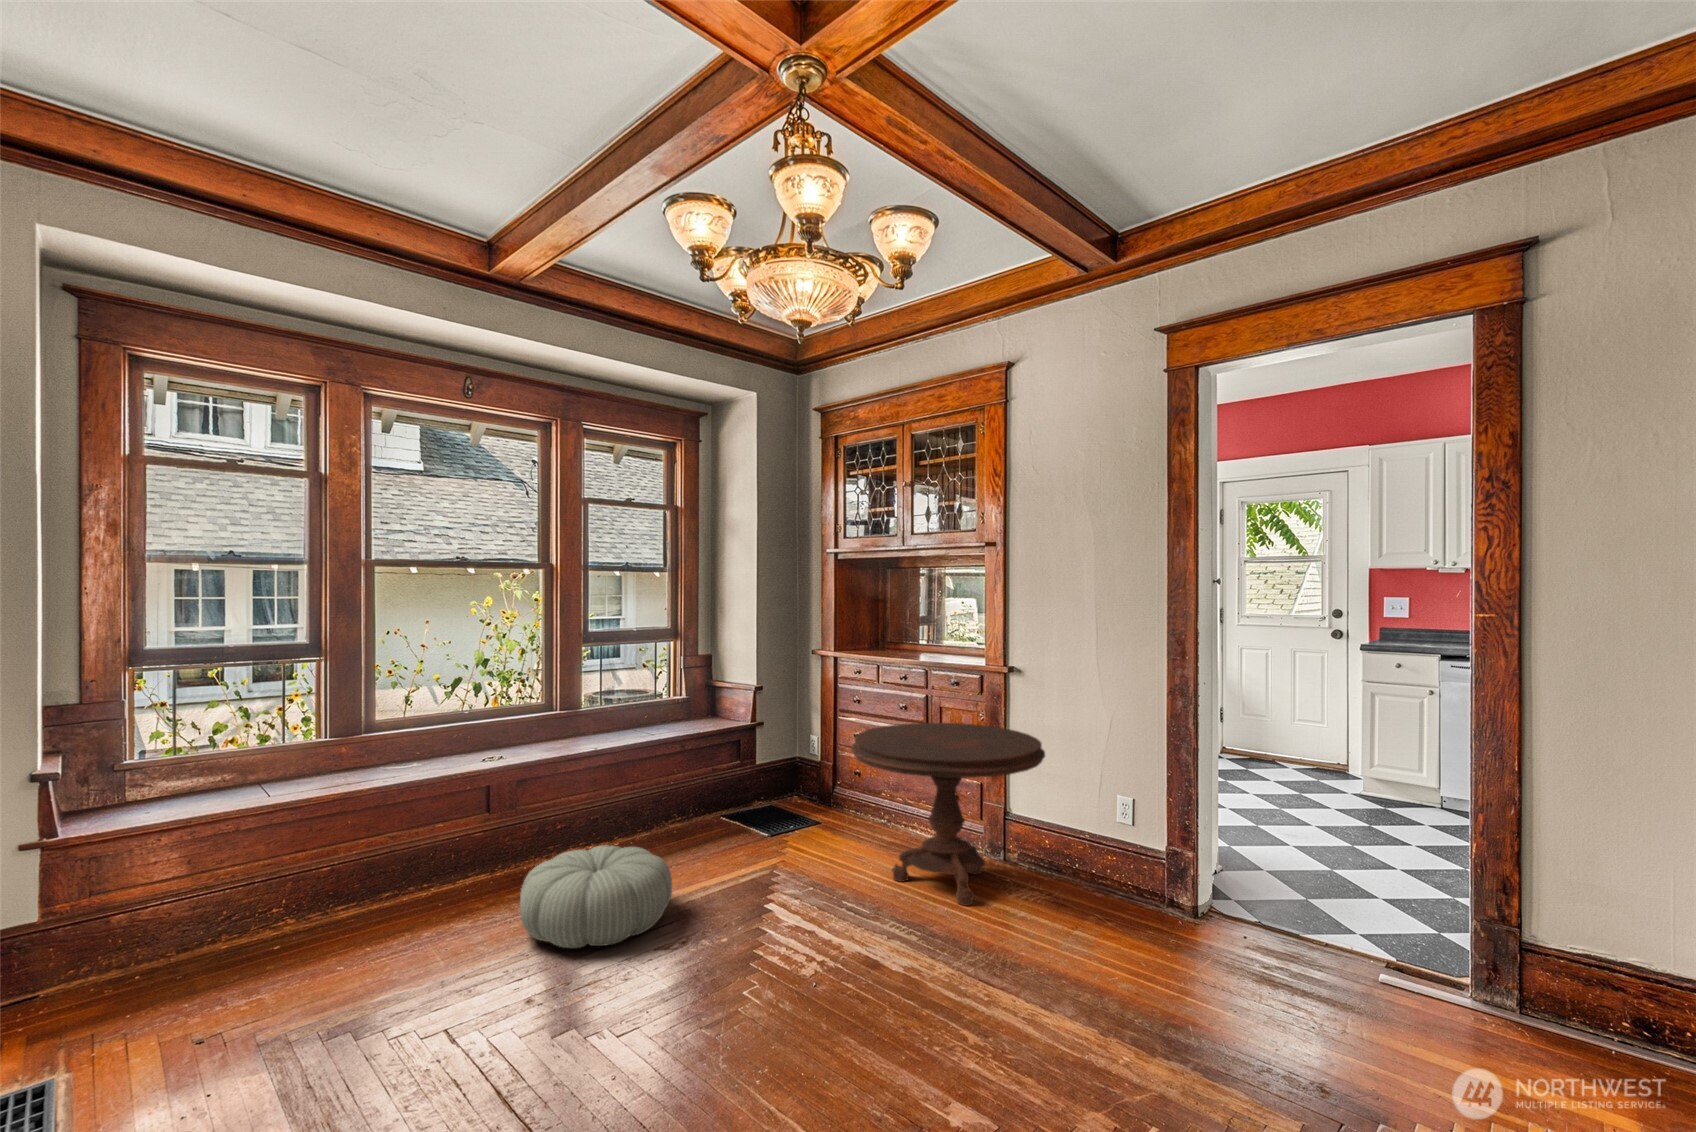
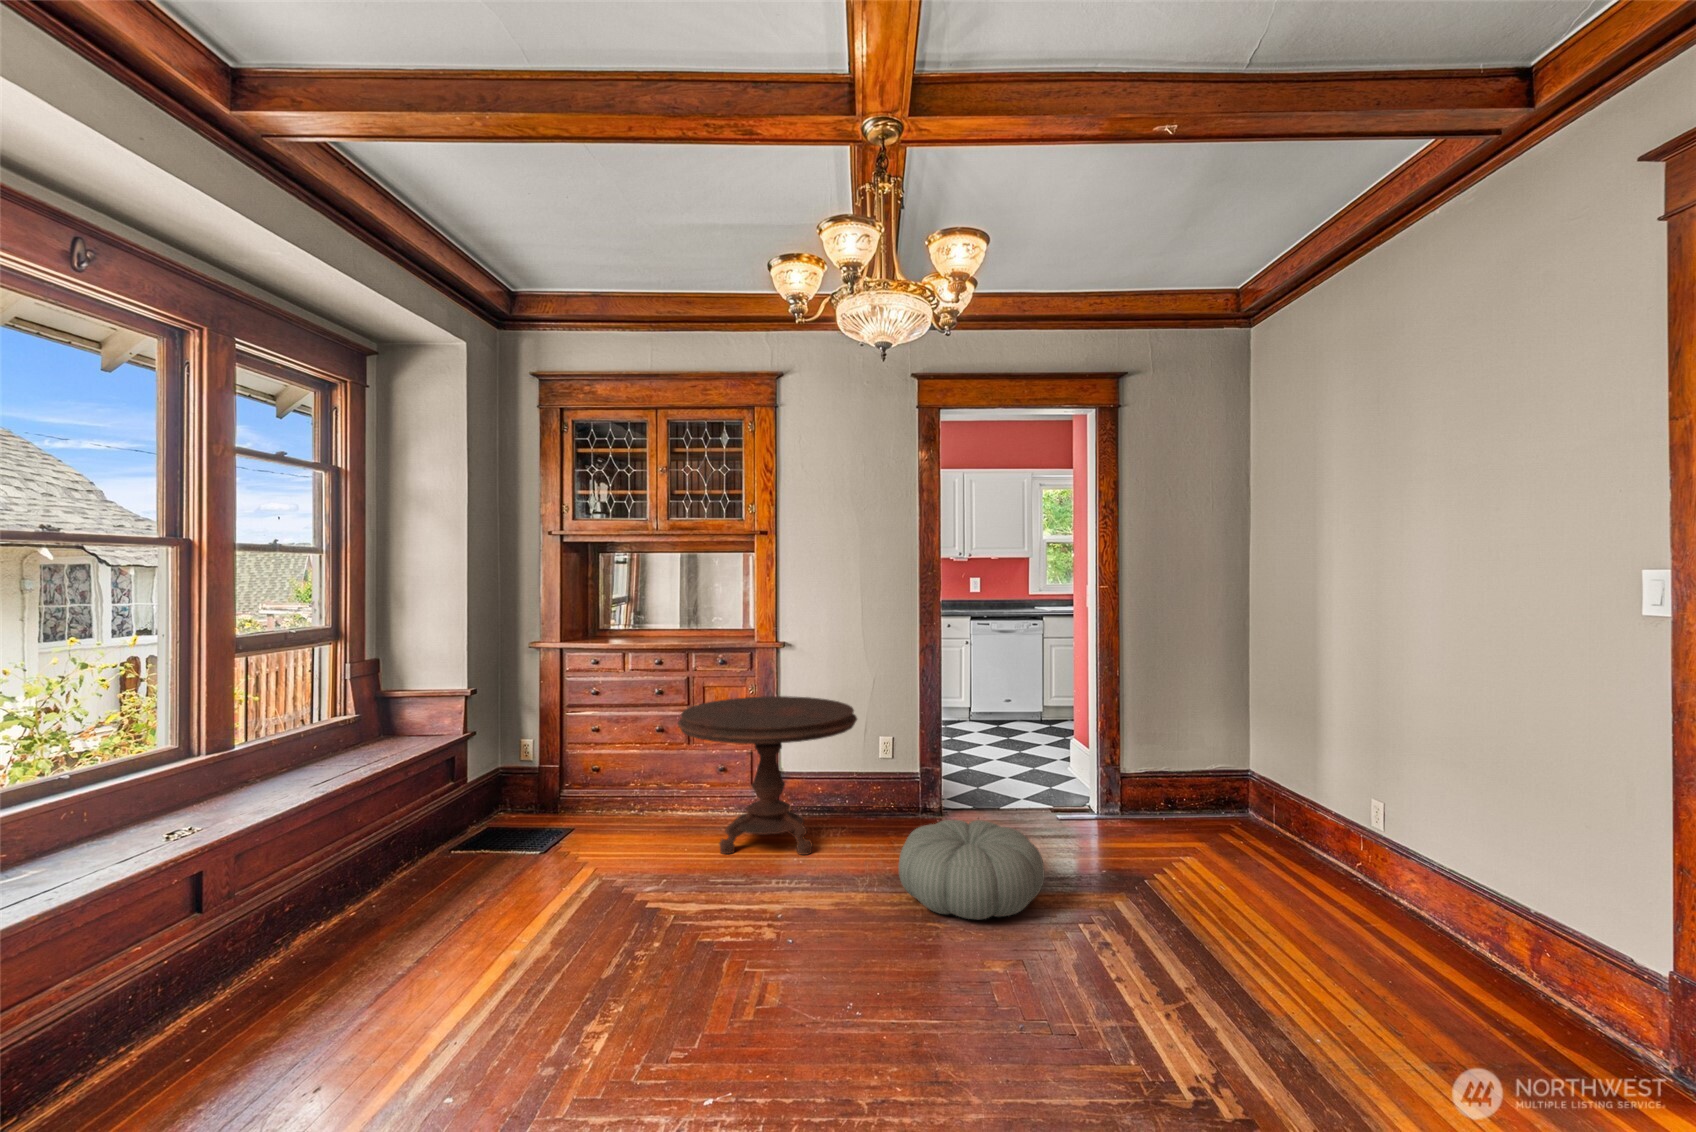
pouf: present [520,845,672,948] -> present [898,820,1044,919]

